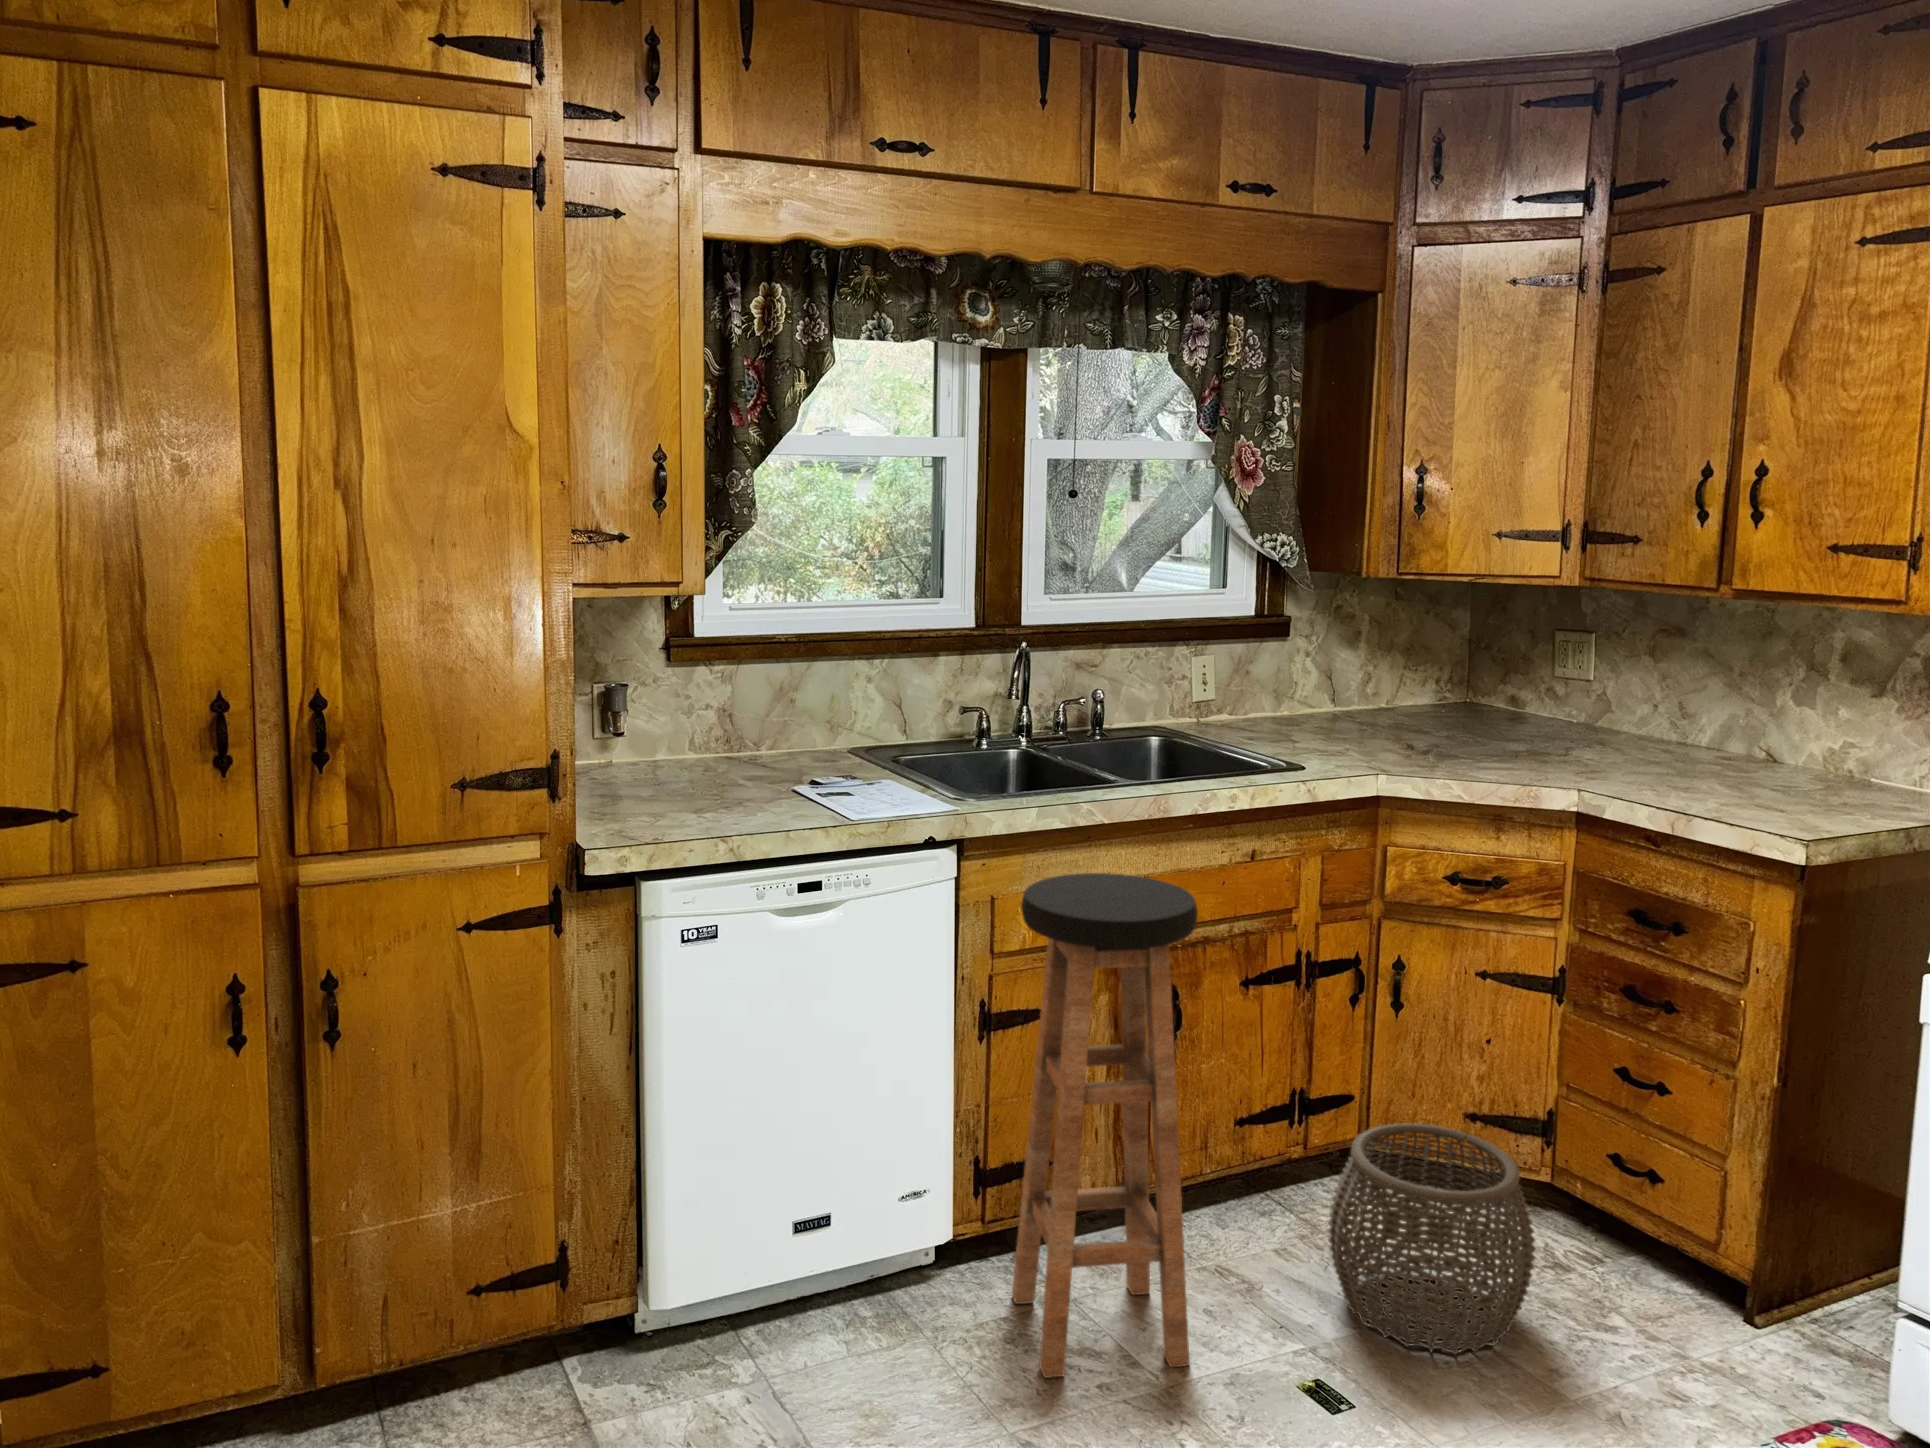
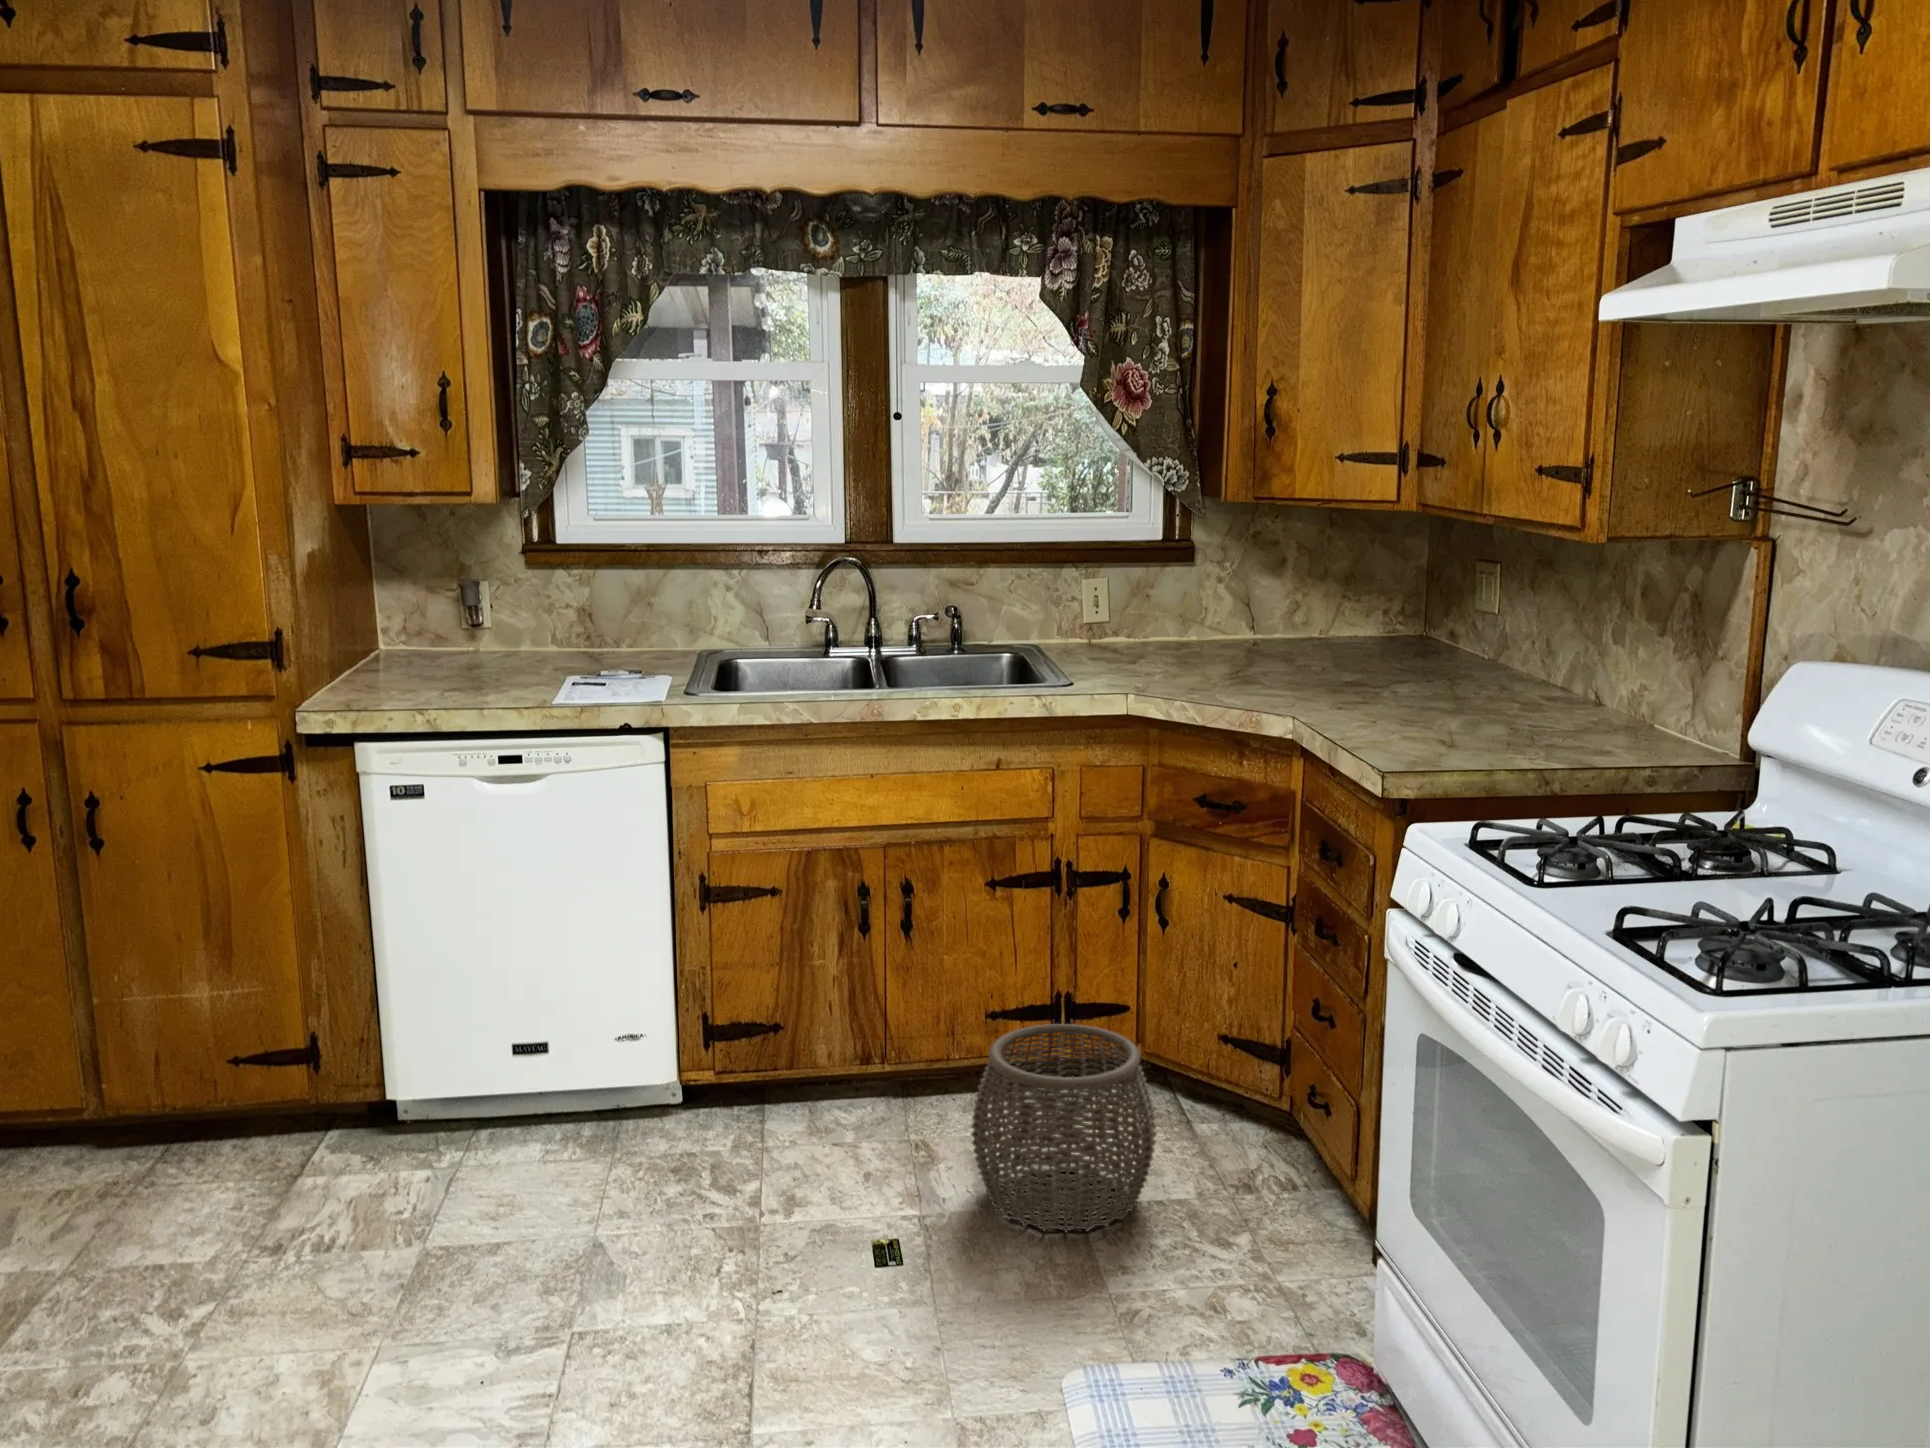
bar stool: present [1012,873,1198,1378] -> none [676,759,842,1202]

